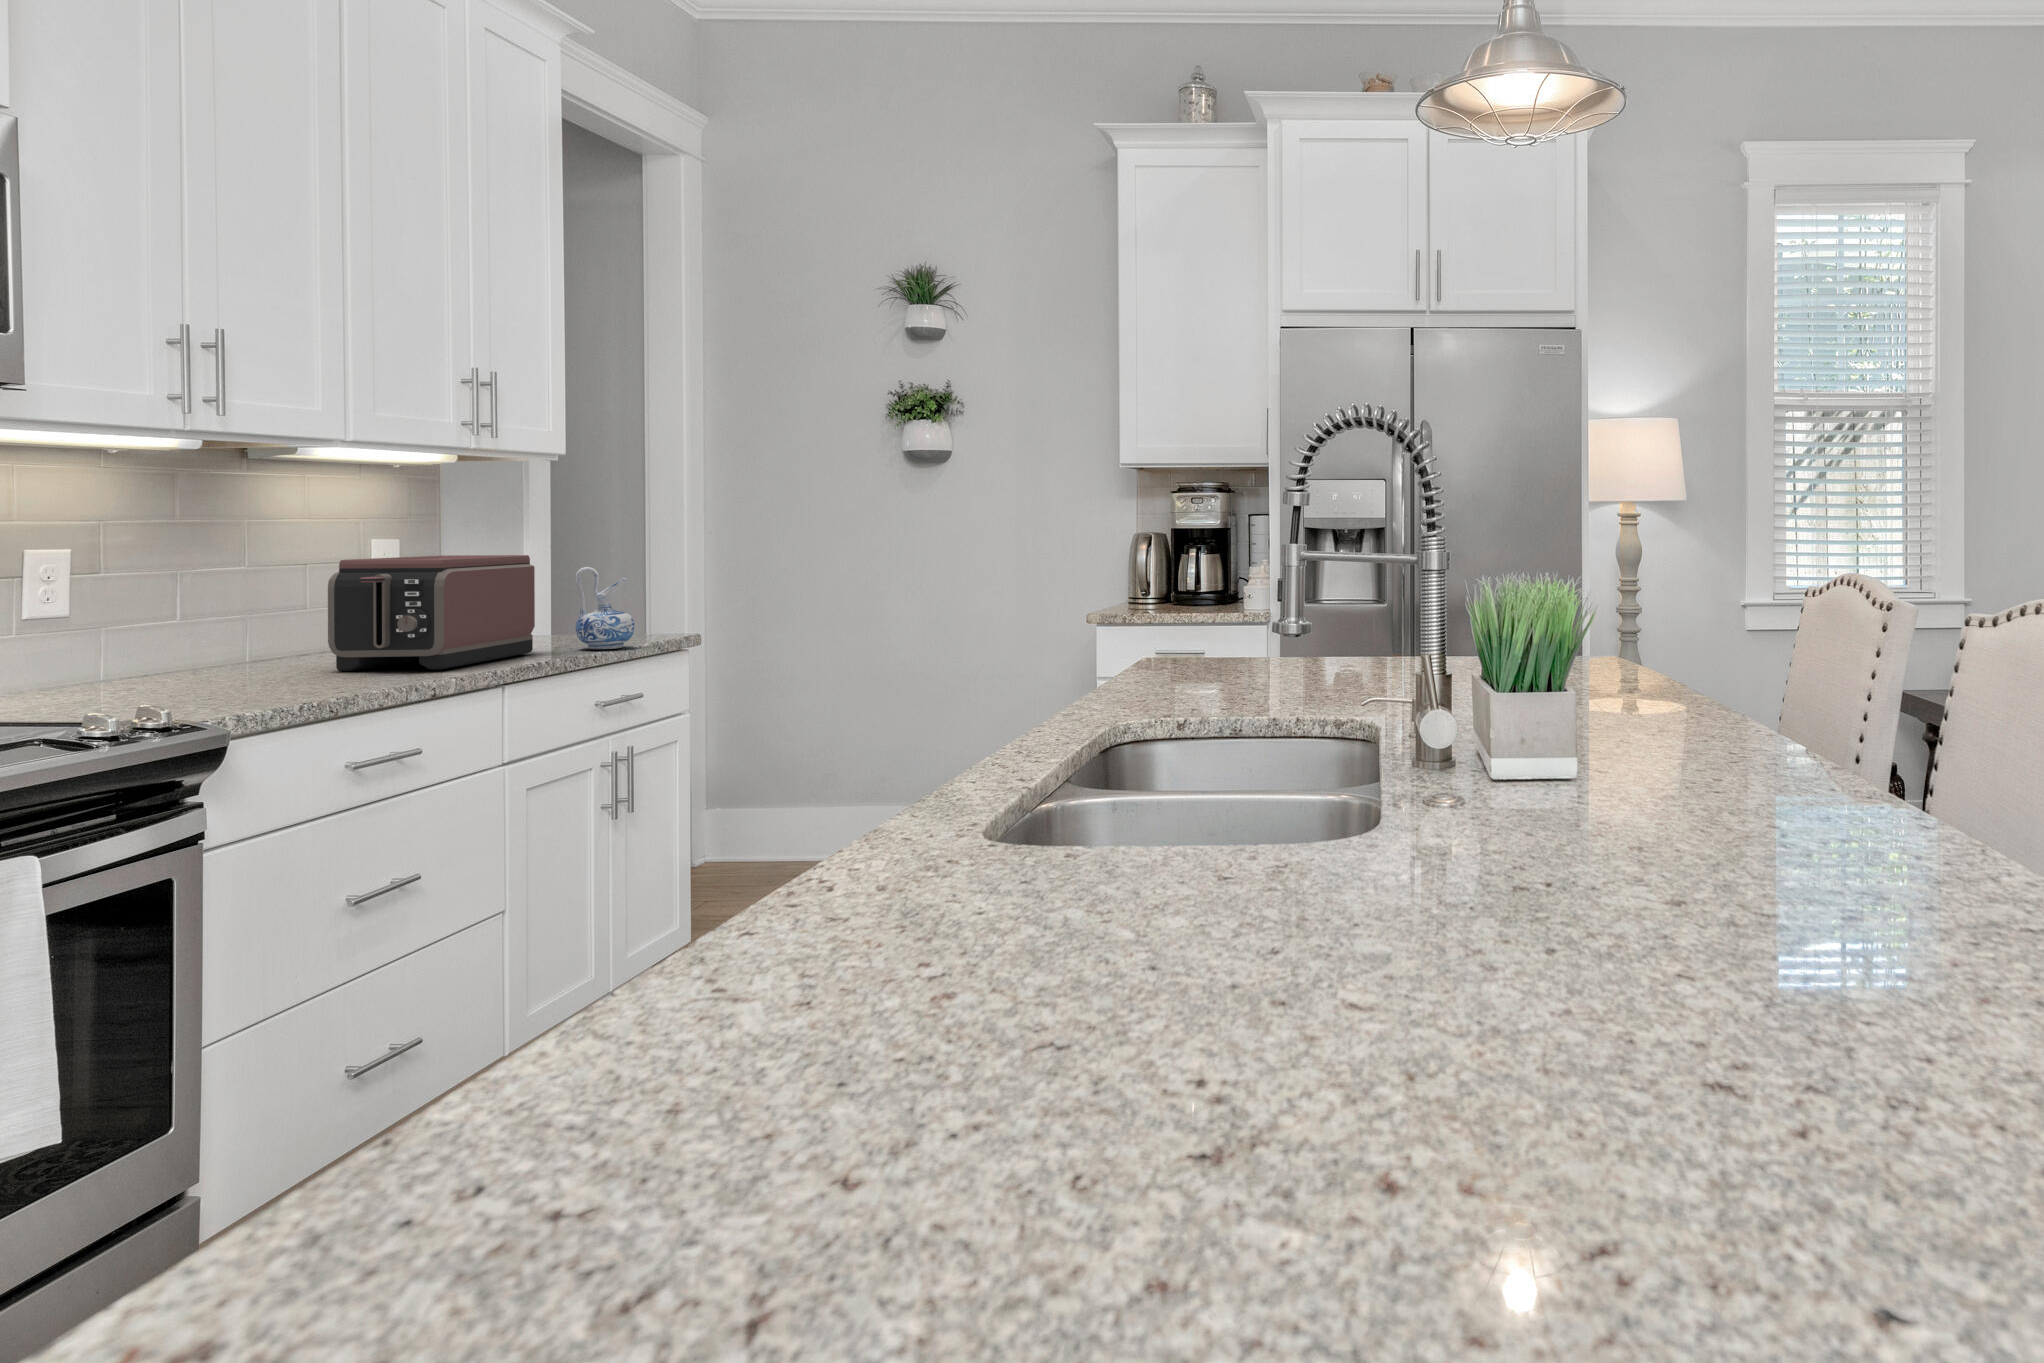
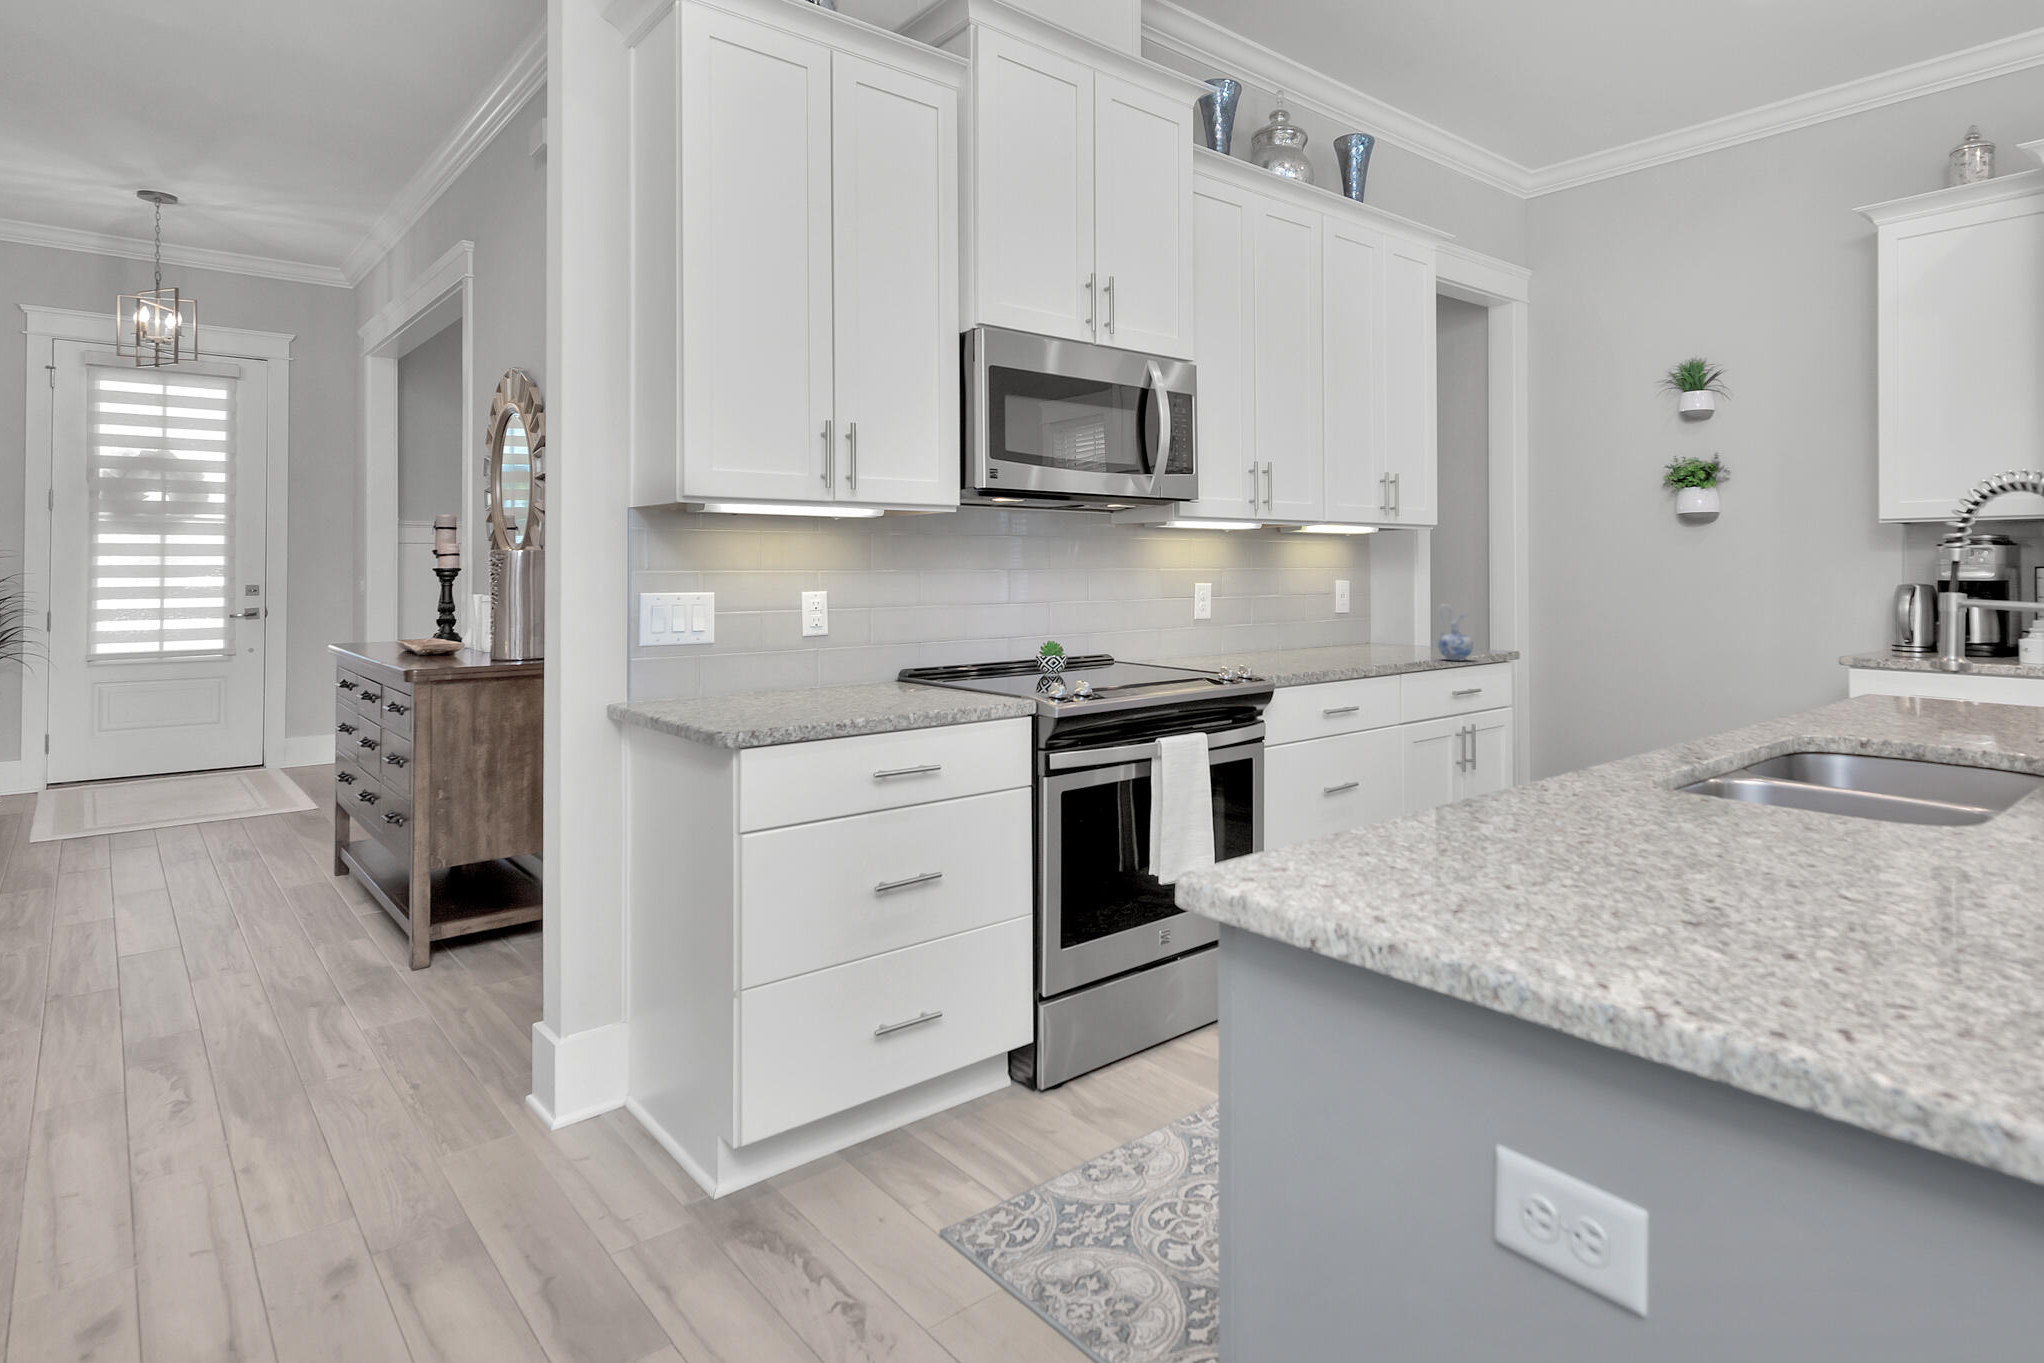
toaster: present [328,555,535,671] -> none [1314,594,1415,664]

